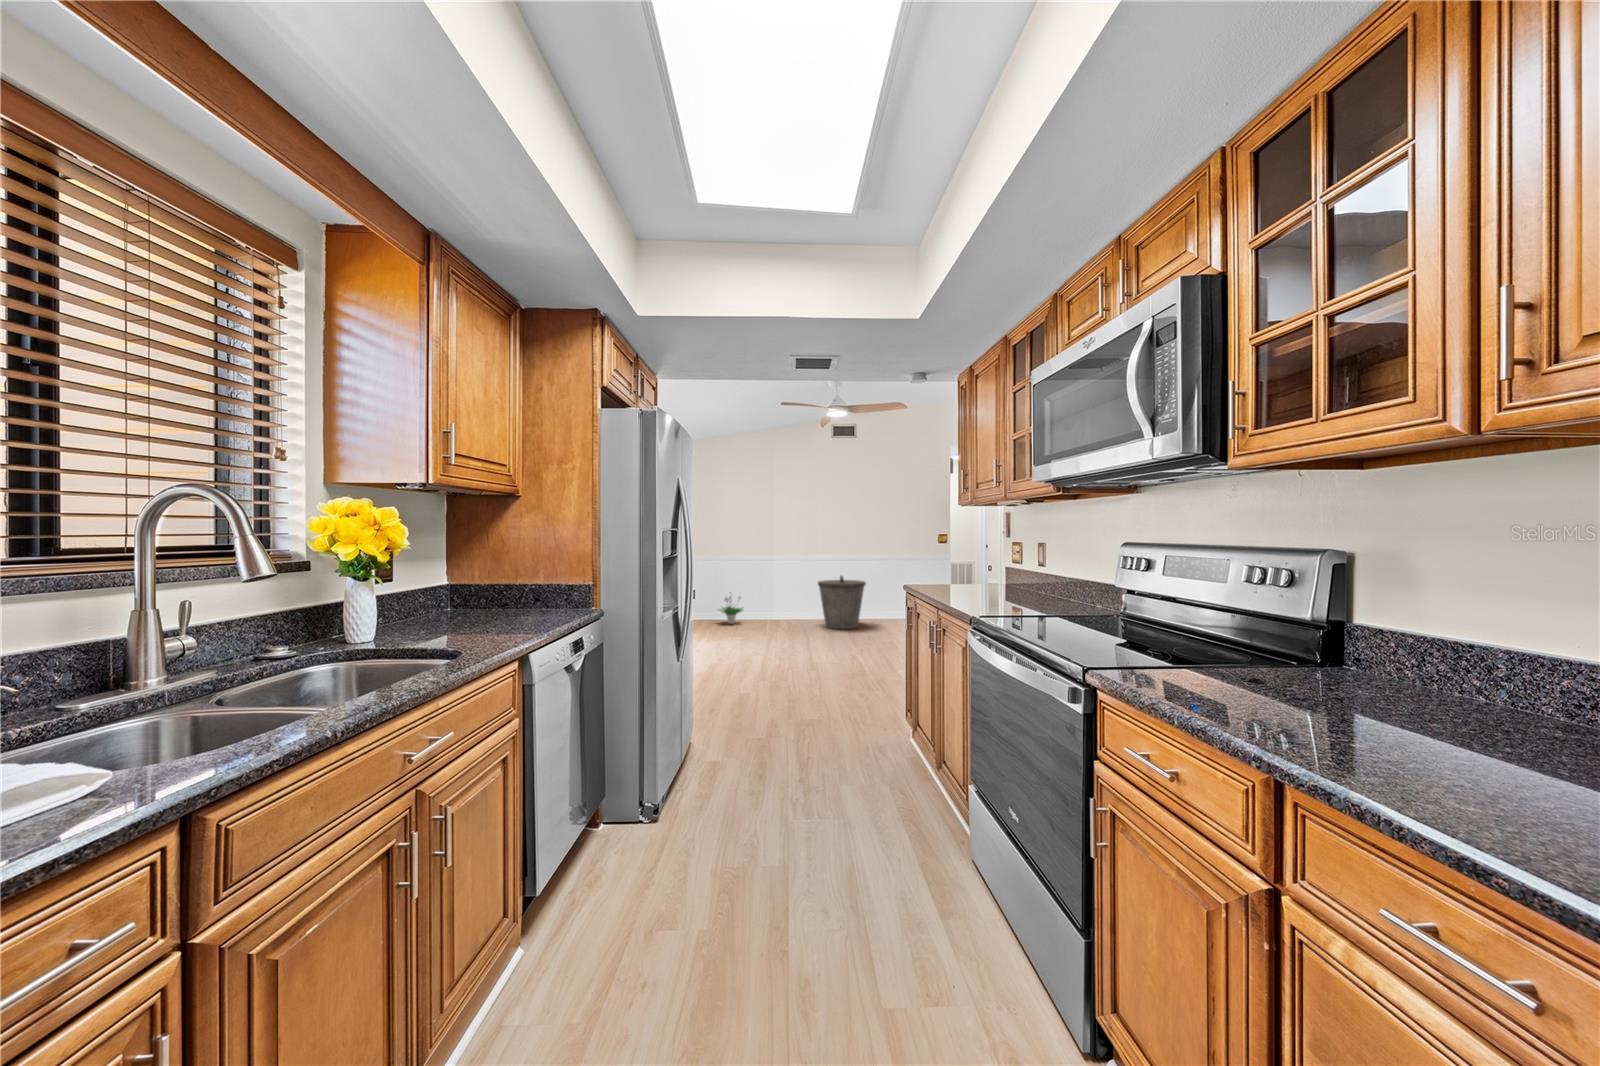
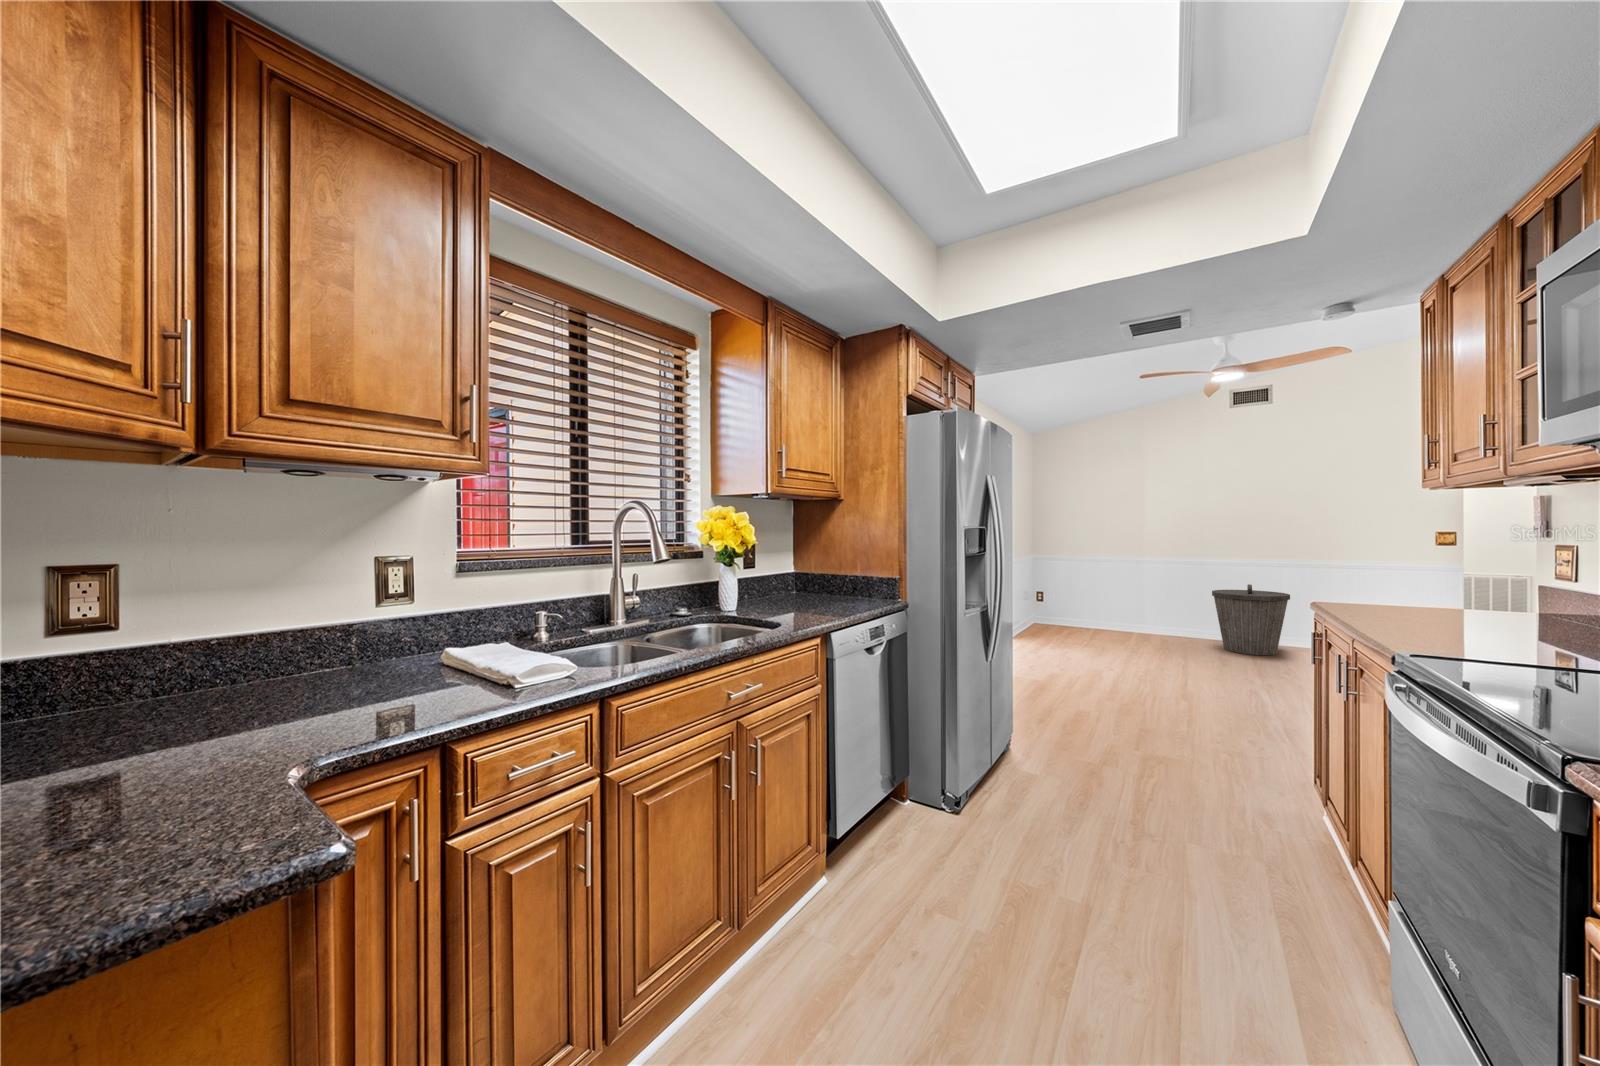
potted plant: present [719,597,743,624] -> none [1075,589,1109,633]

